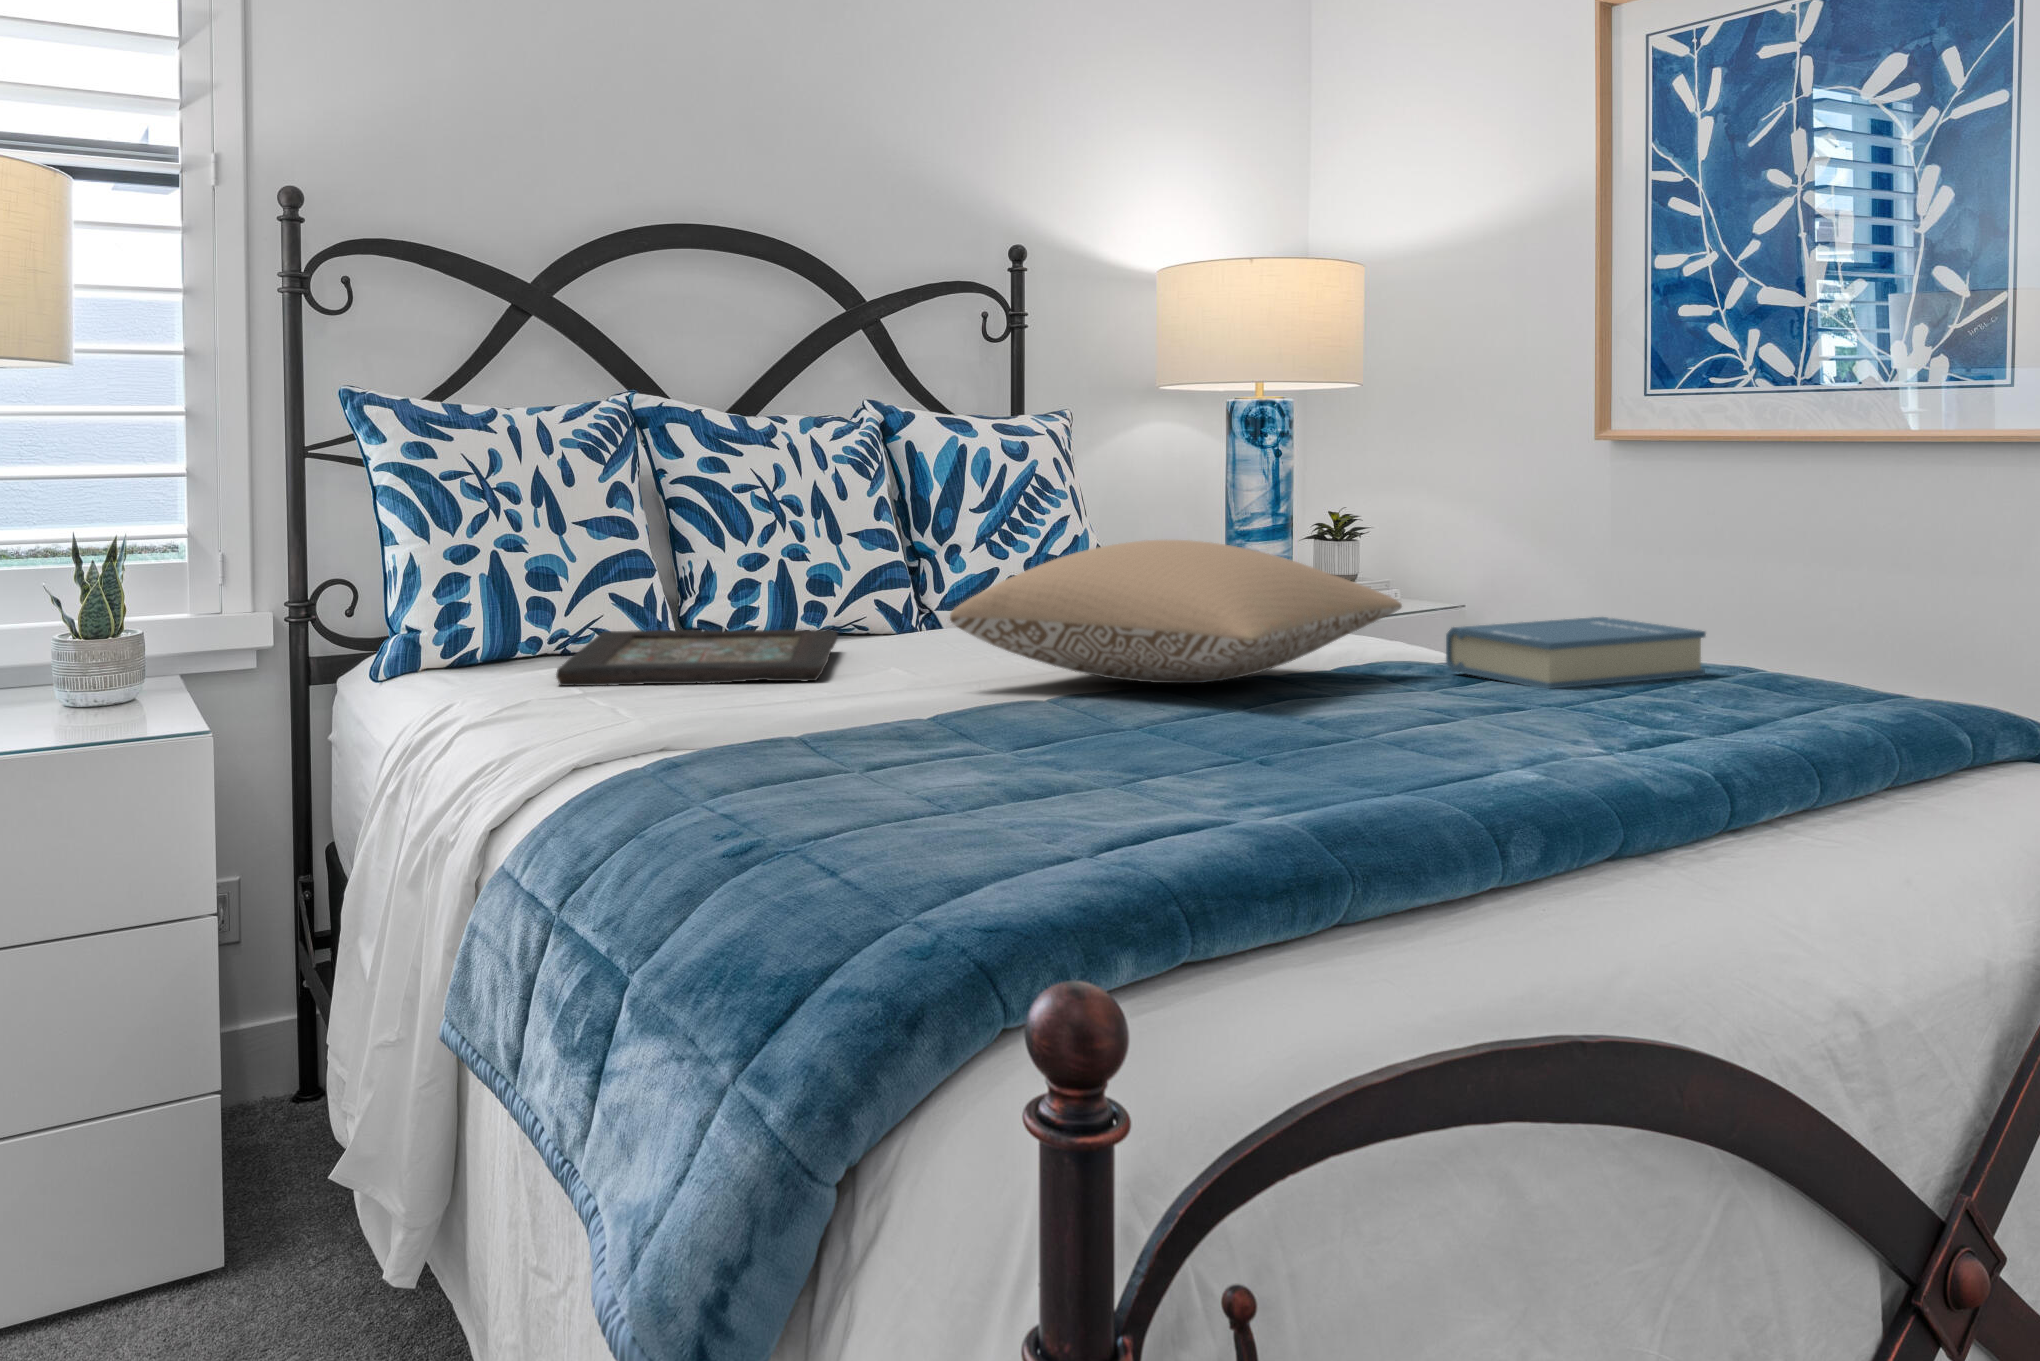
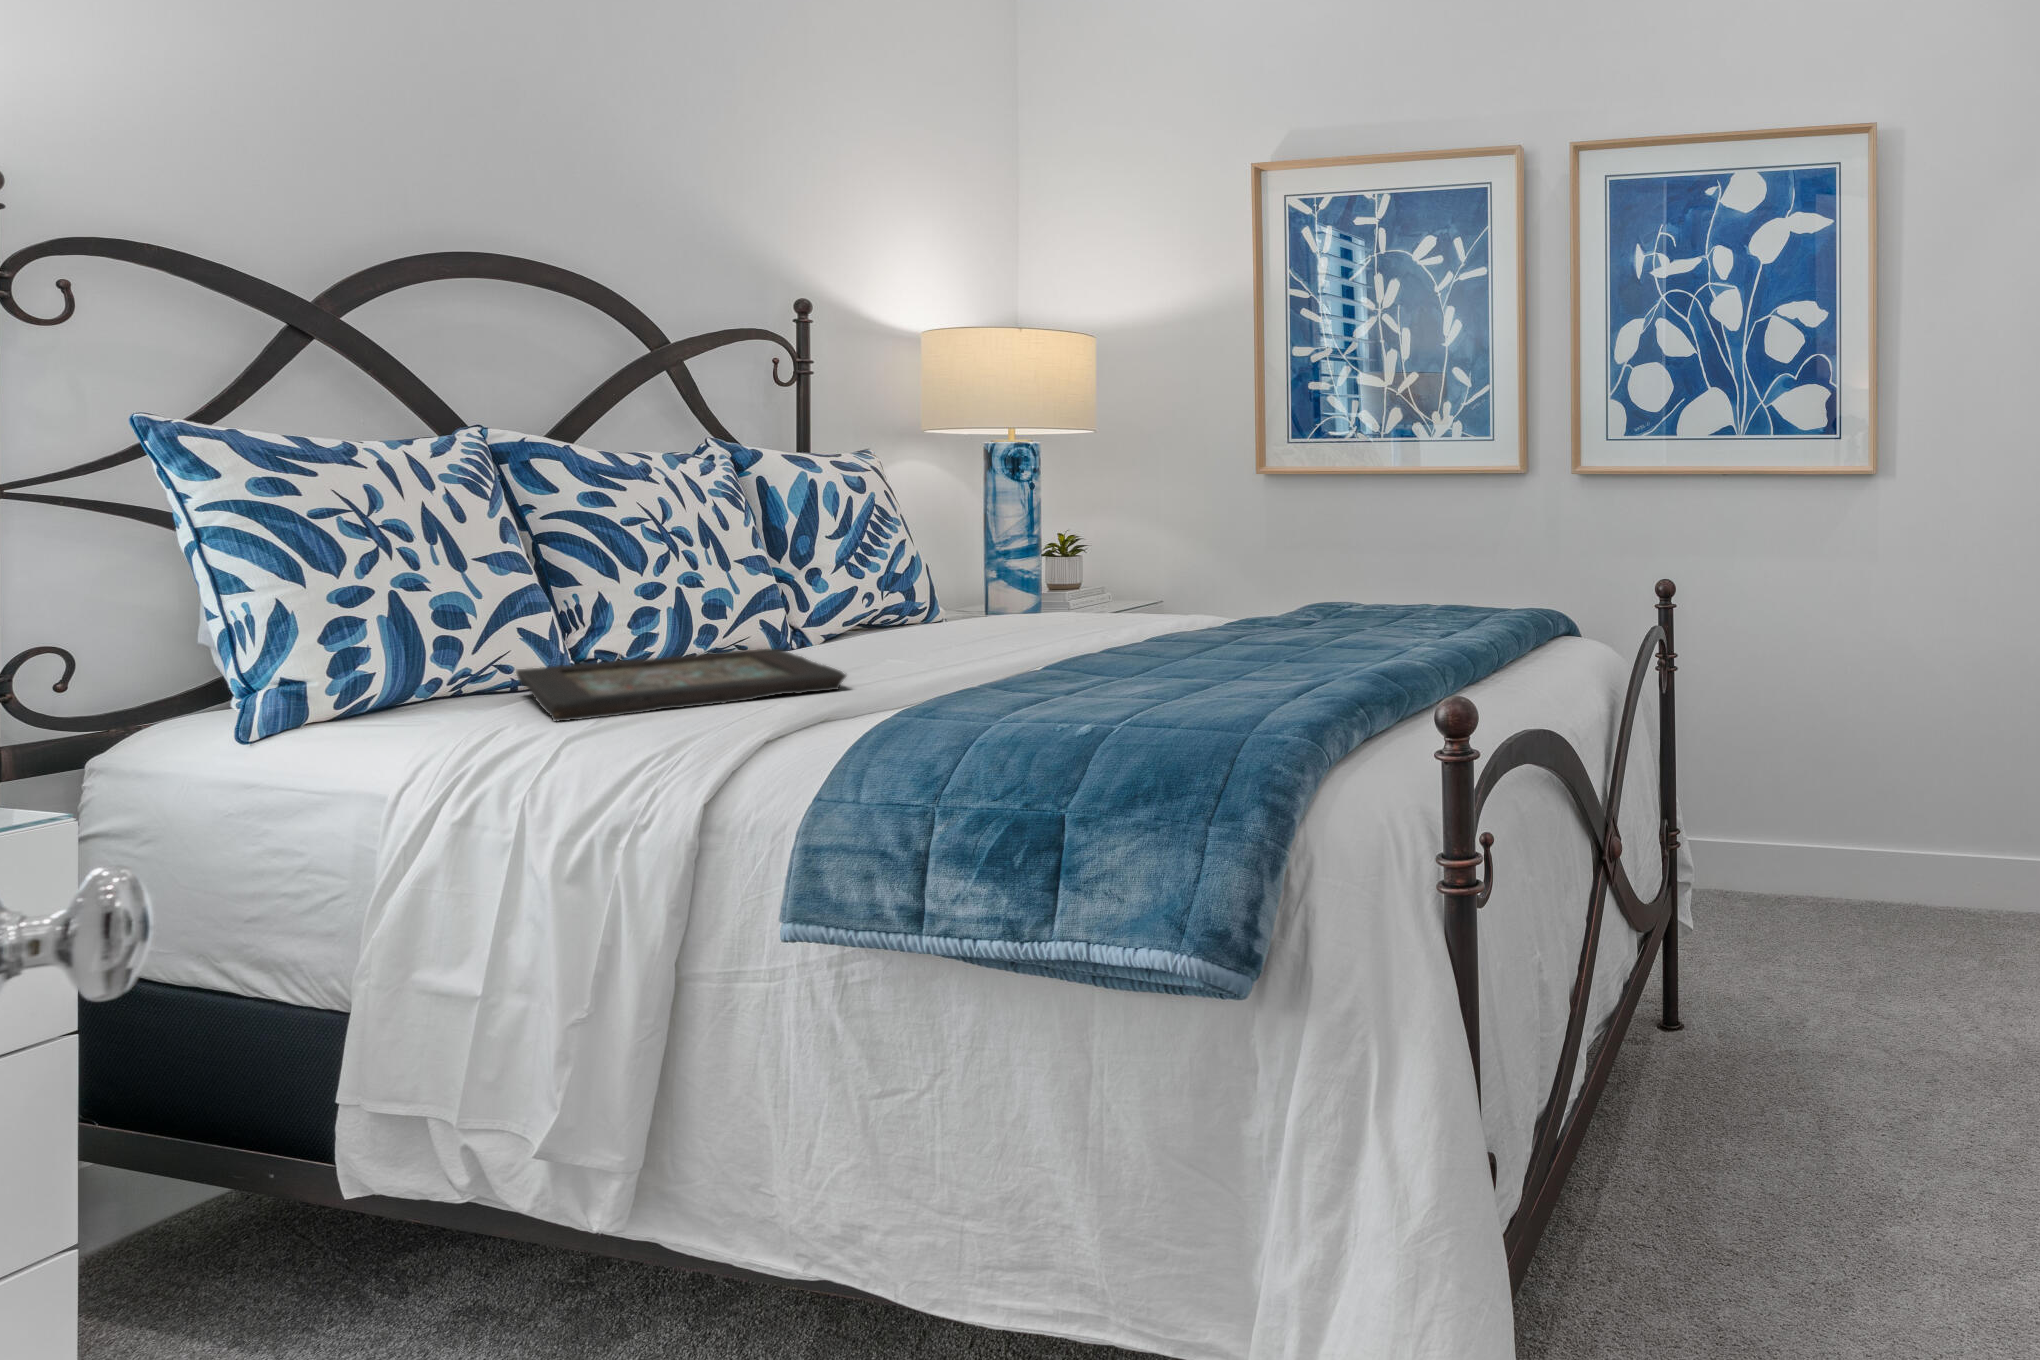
pillow: present [950,540,1402,683] -> none [994,541,1317,660]
hardback book: present [1446,617,1706,689] -> none [1345,587,1507,637]

